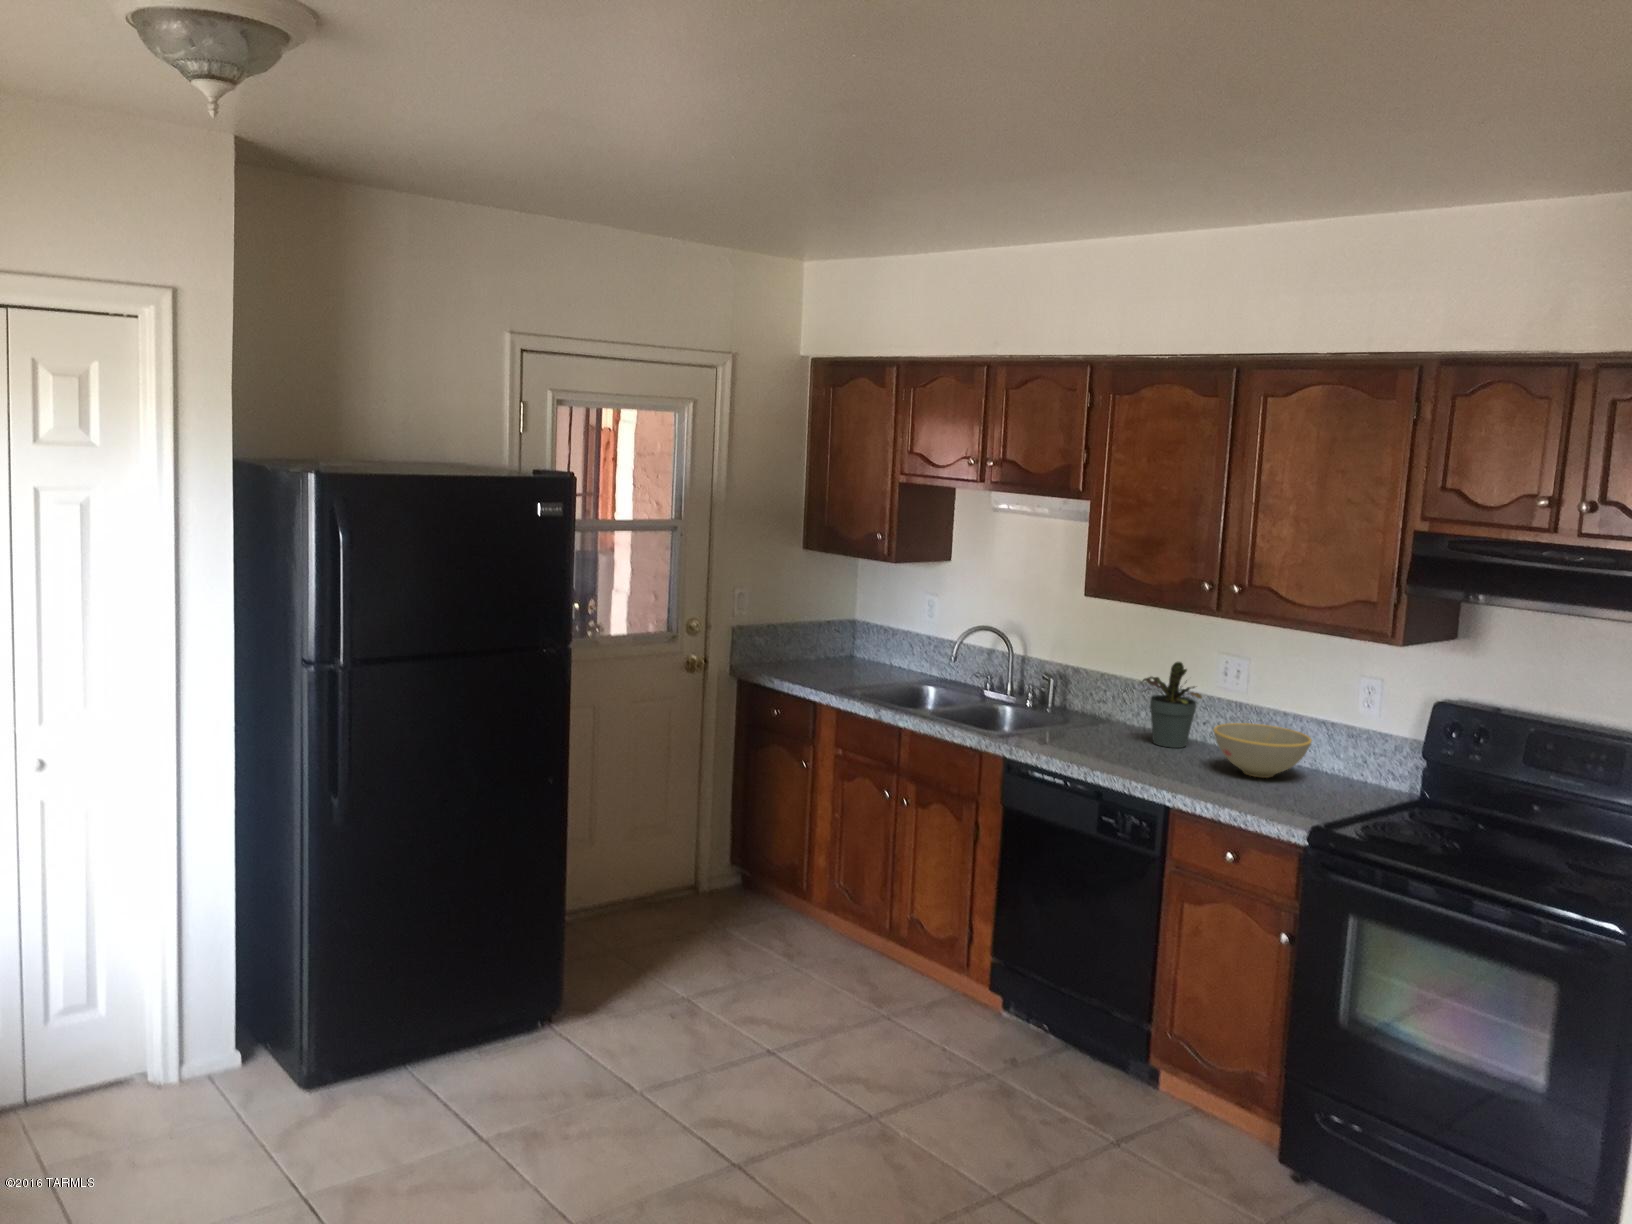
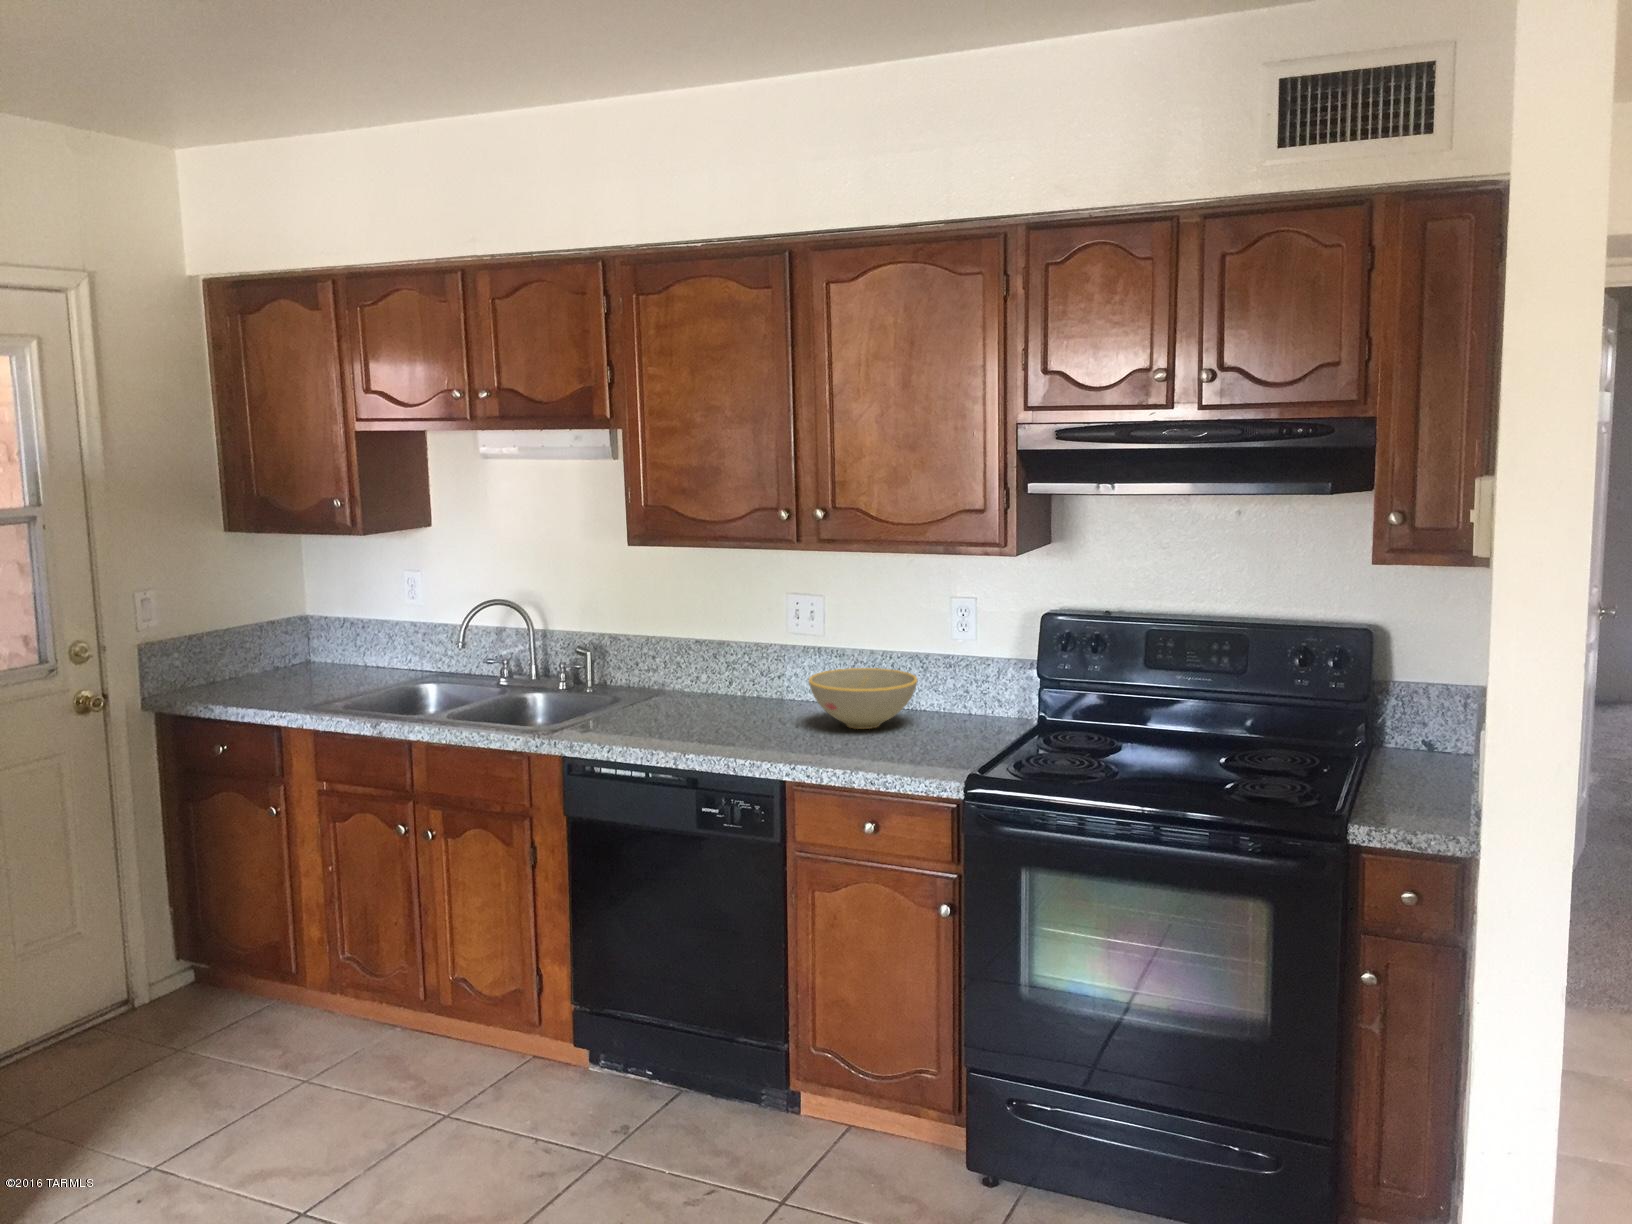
potted plant: present [1143,662,1202,748] -> none [706,609,779,712]

